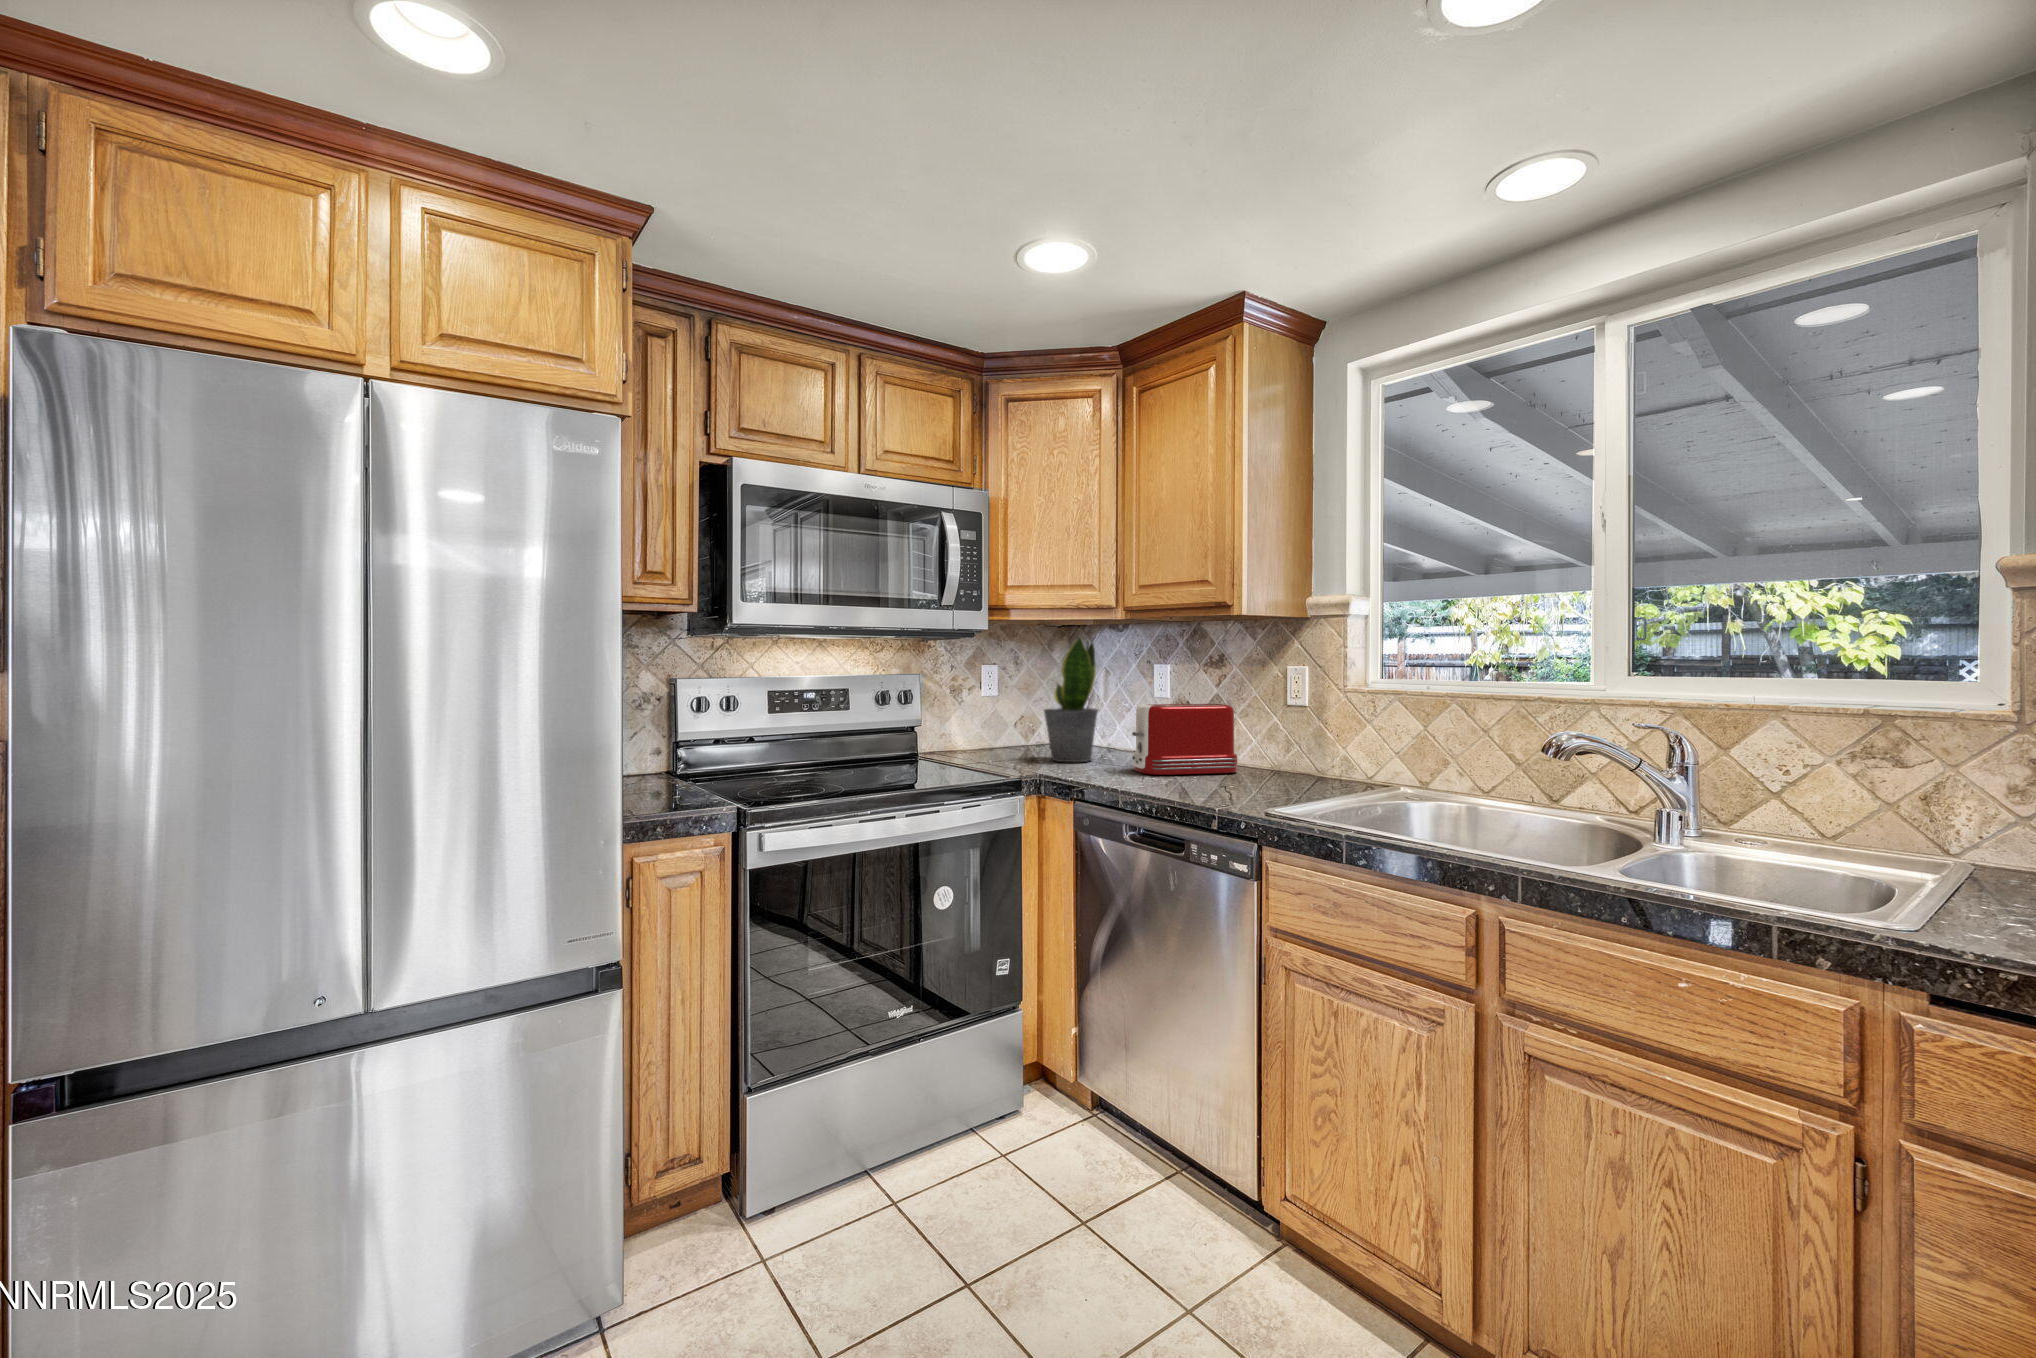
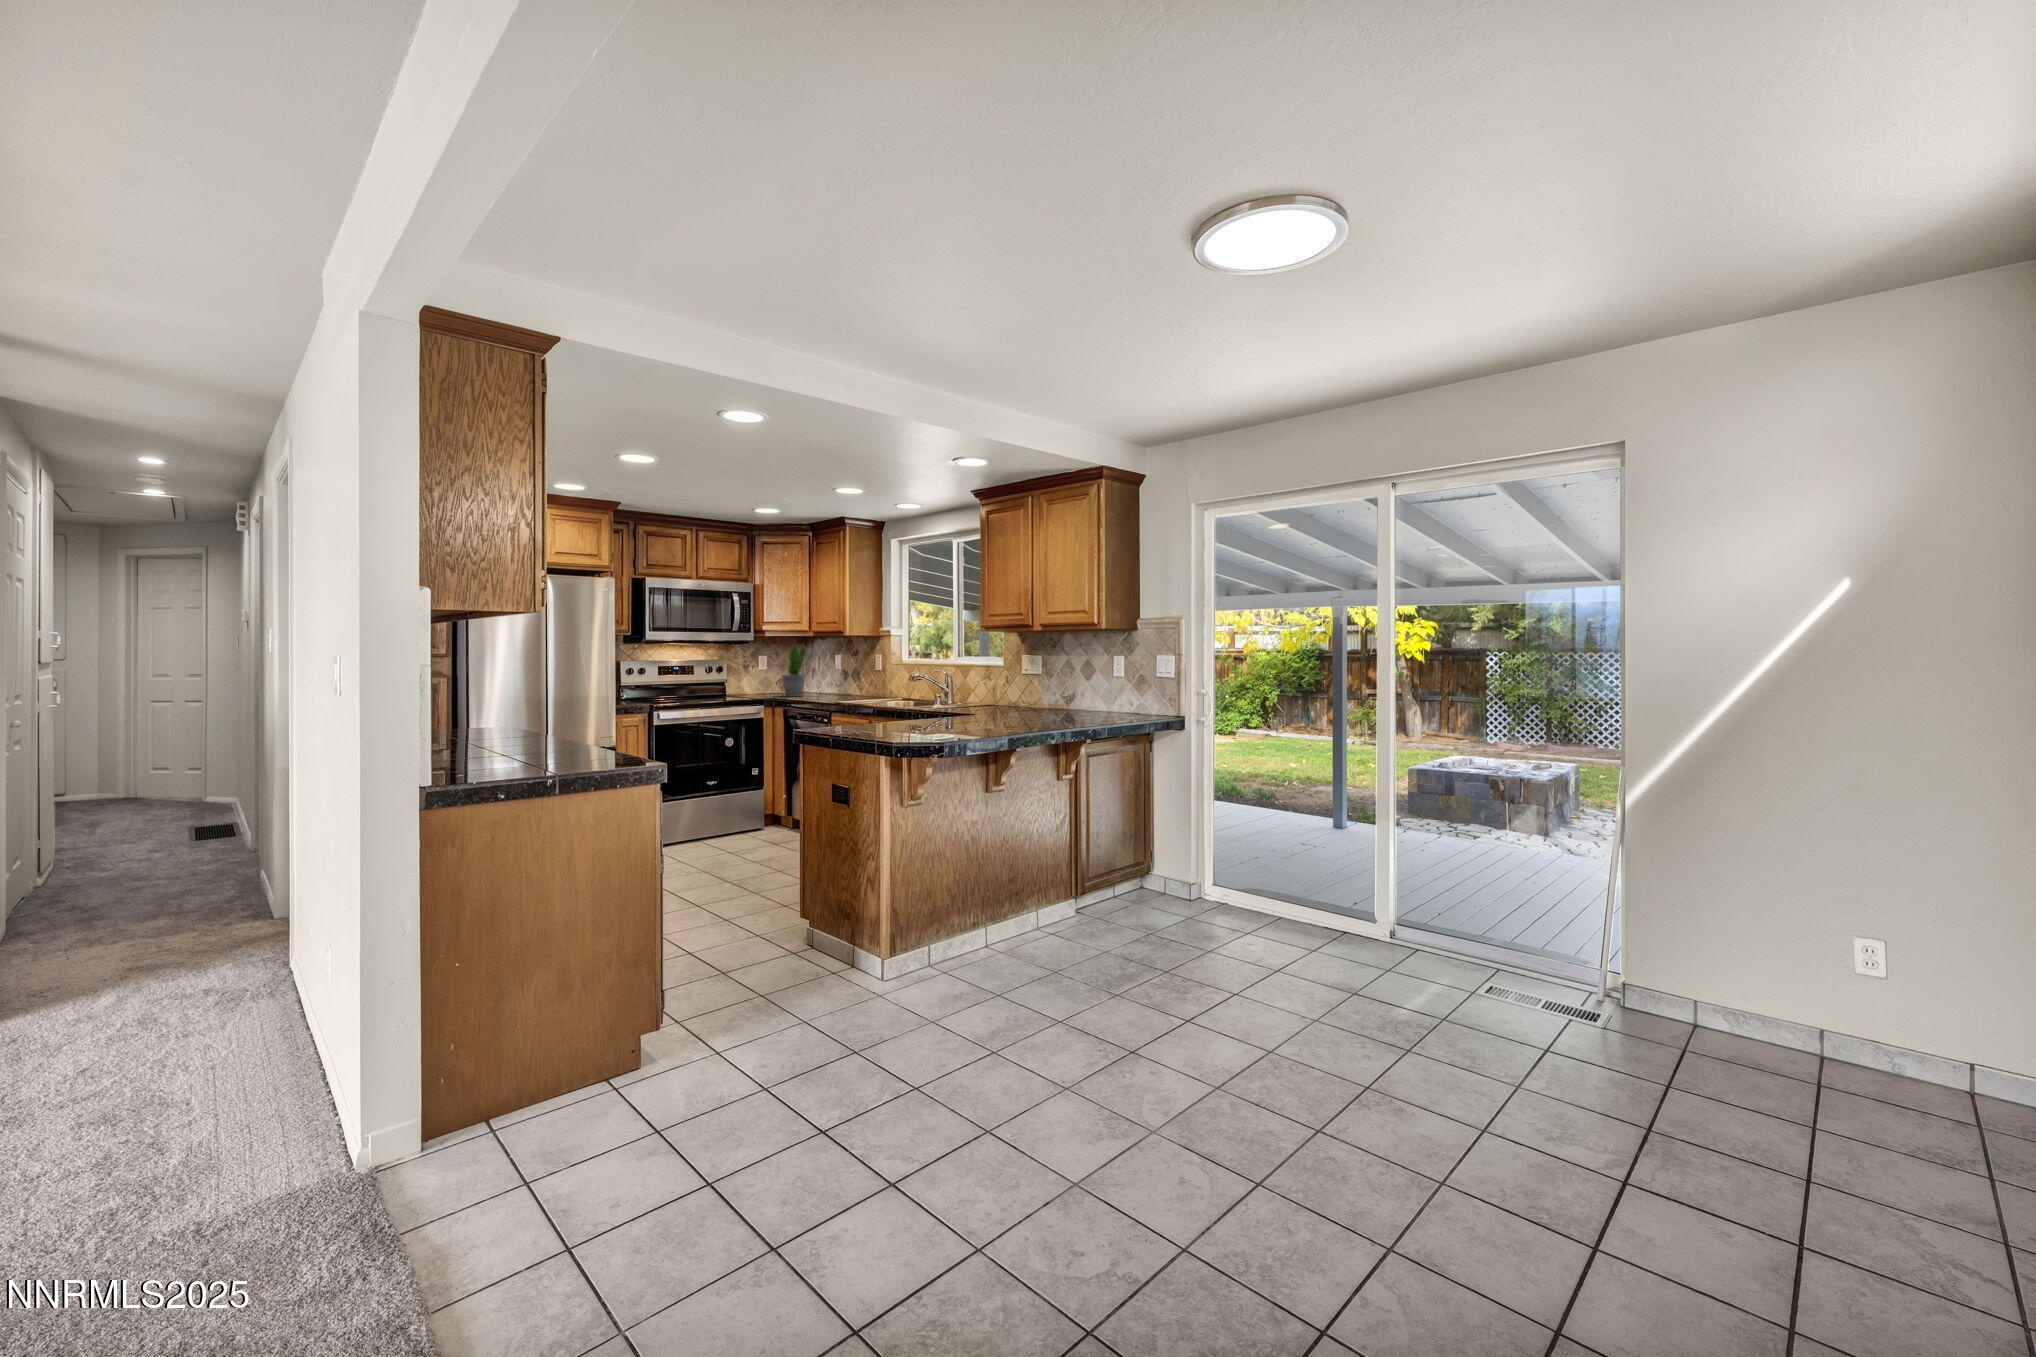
toaster: present [1132,704,1237,775] -> none [812,671,856,698]

